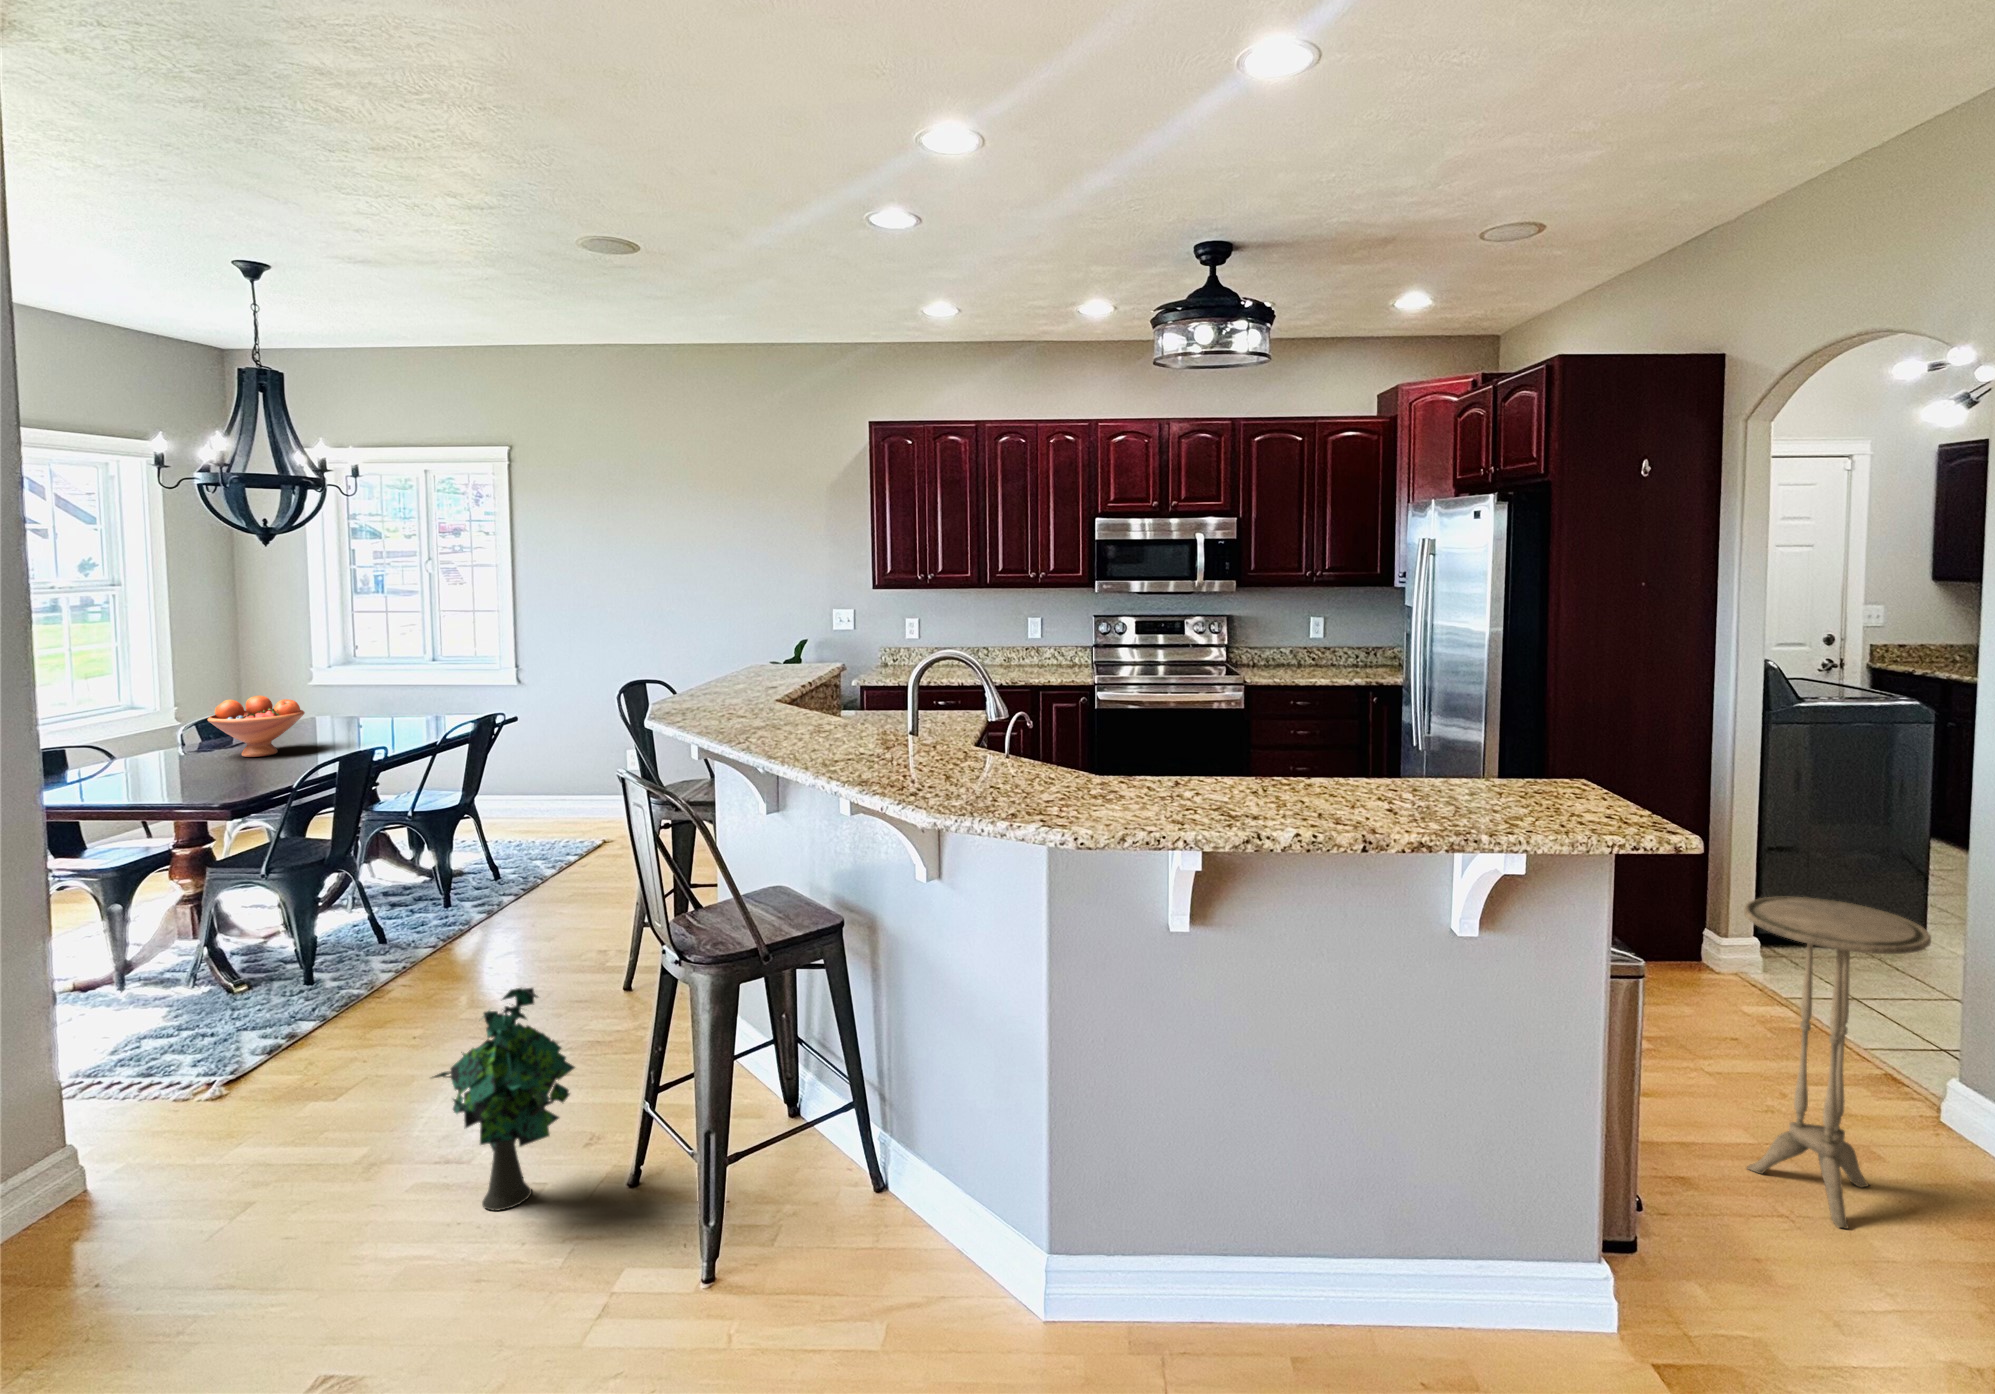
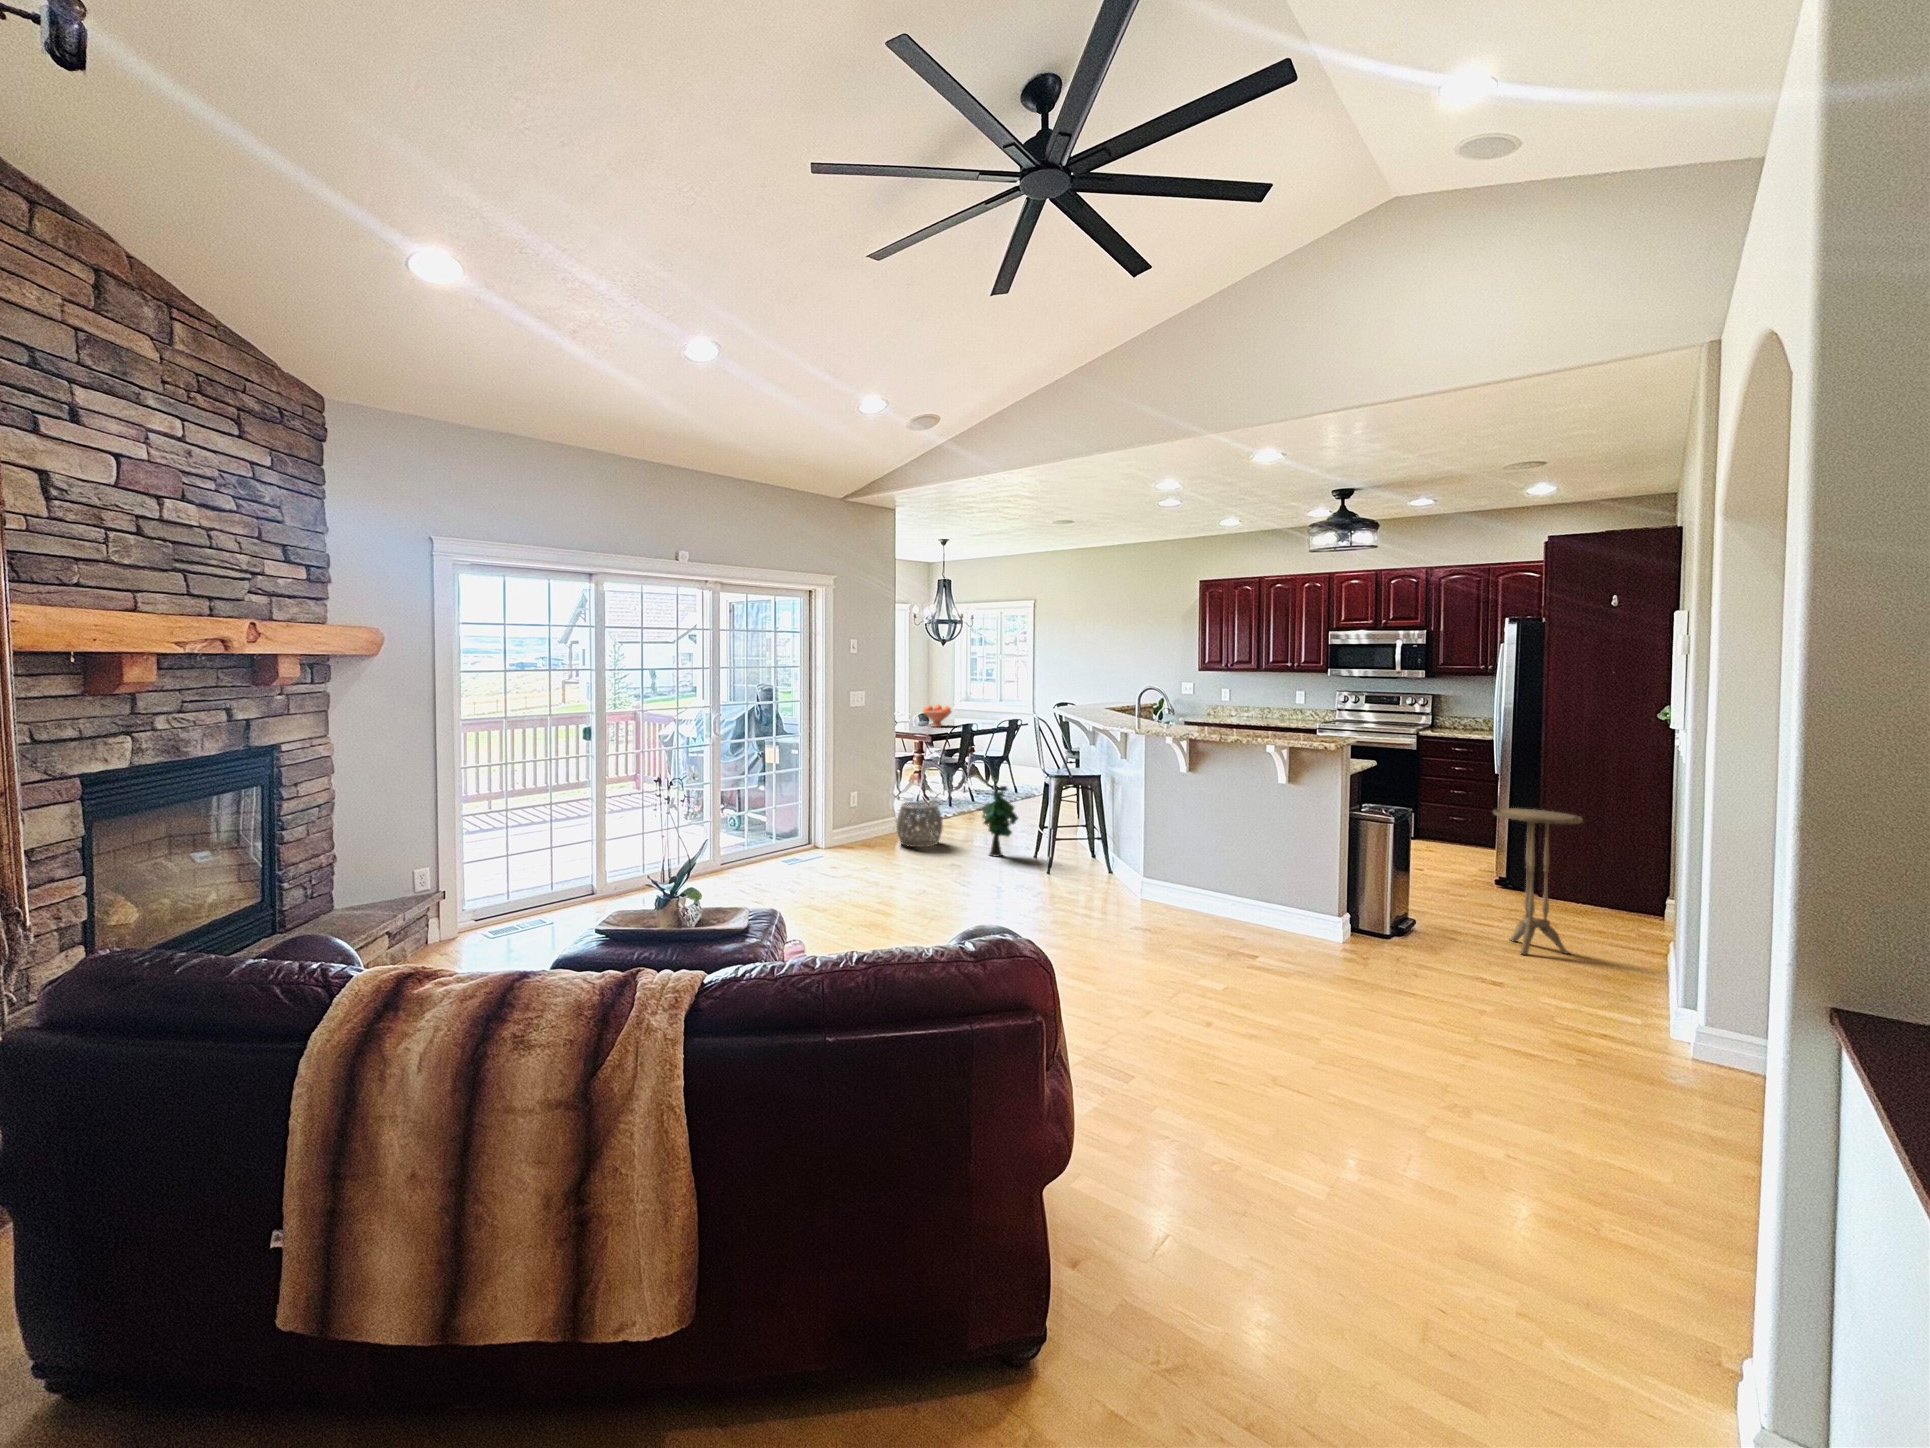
woven basket: none [101,1063,304,1257] -> present [897,801,943,847]

